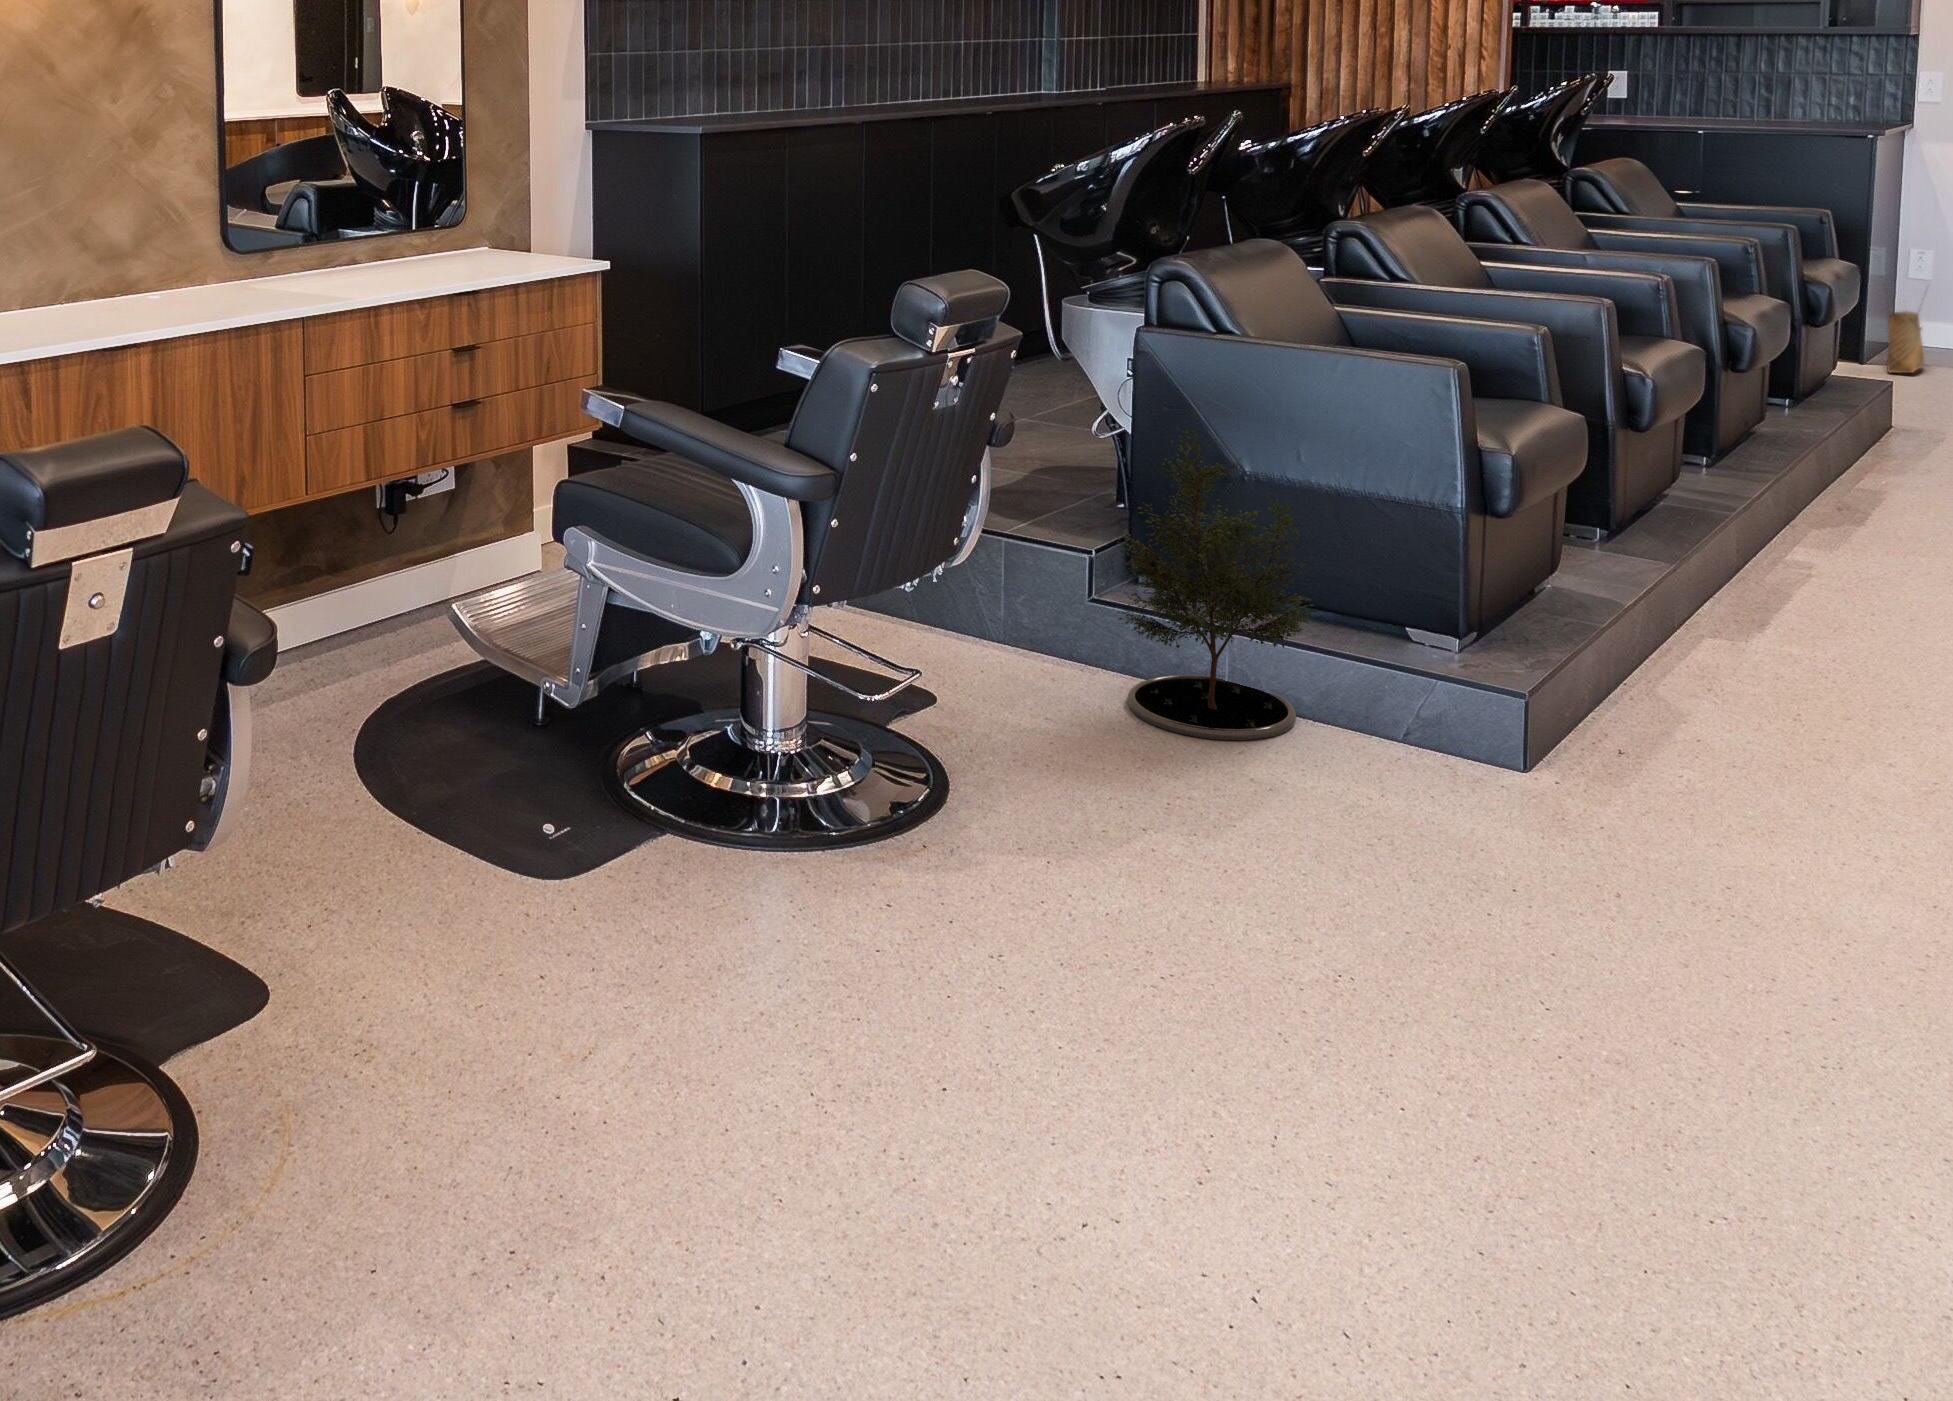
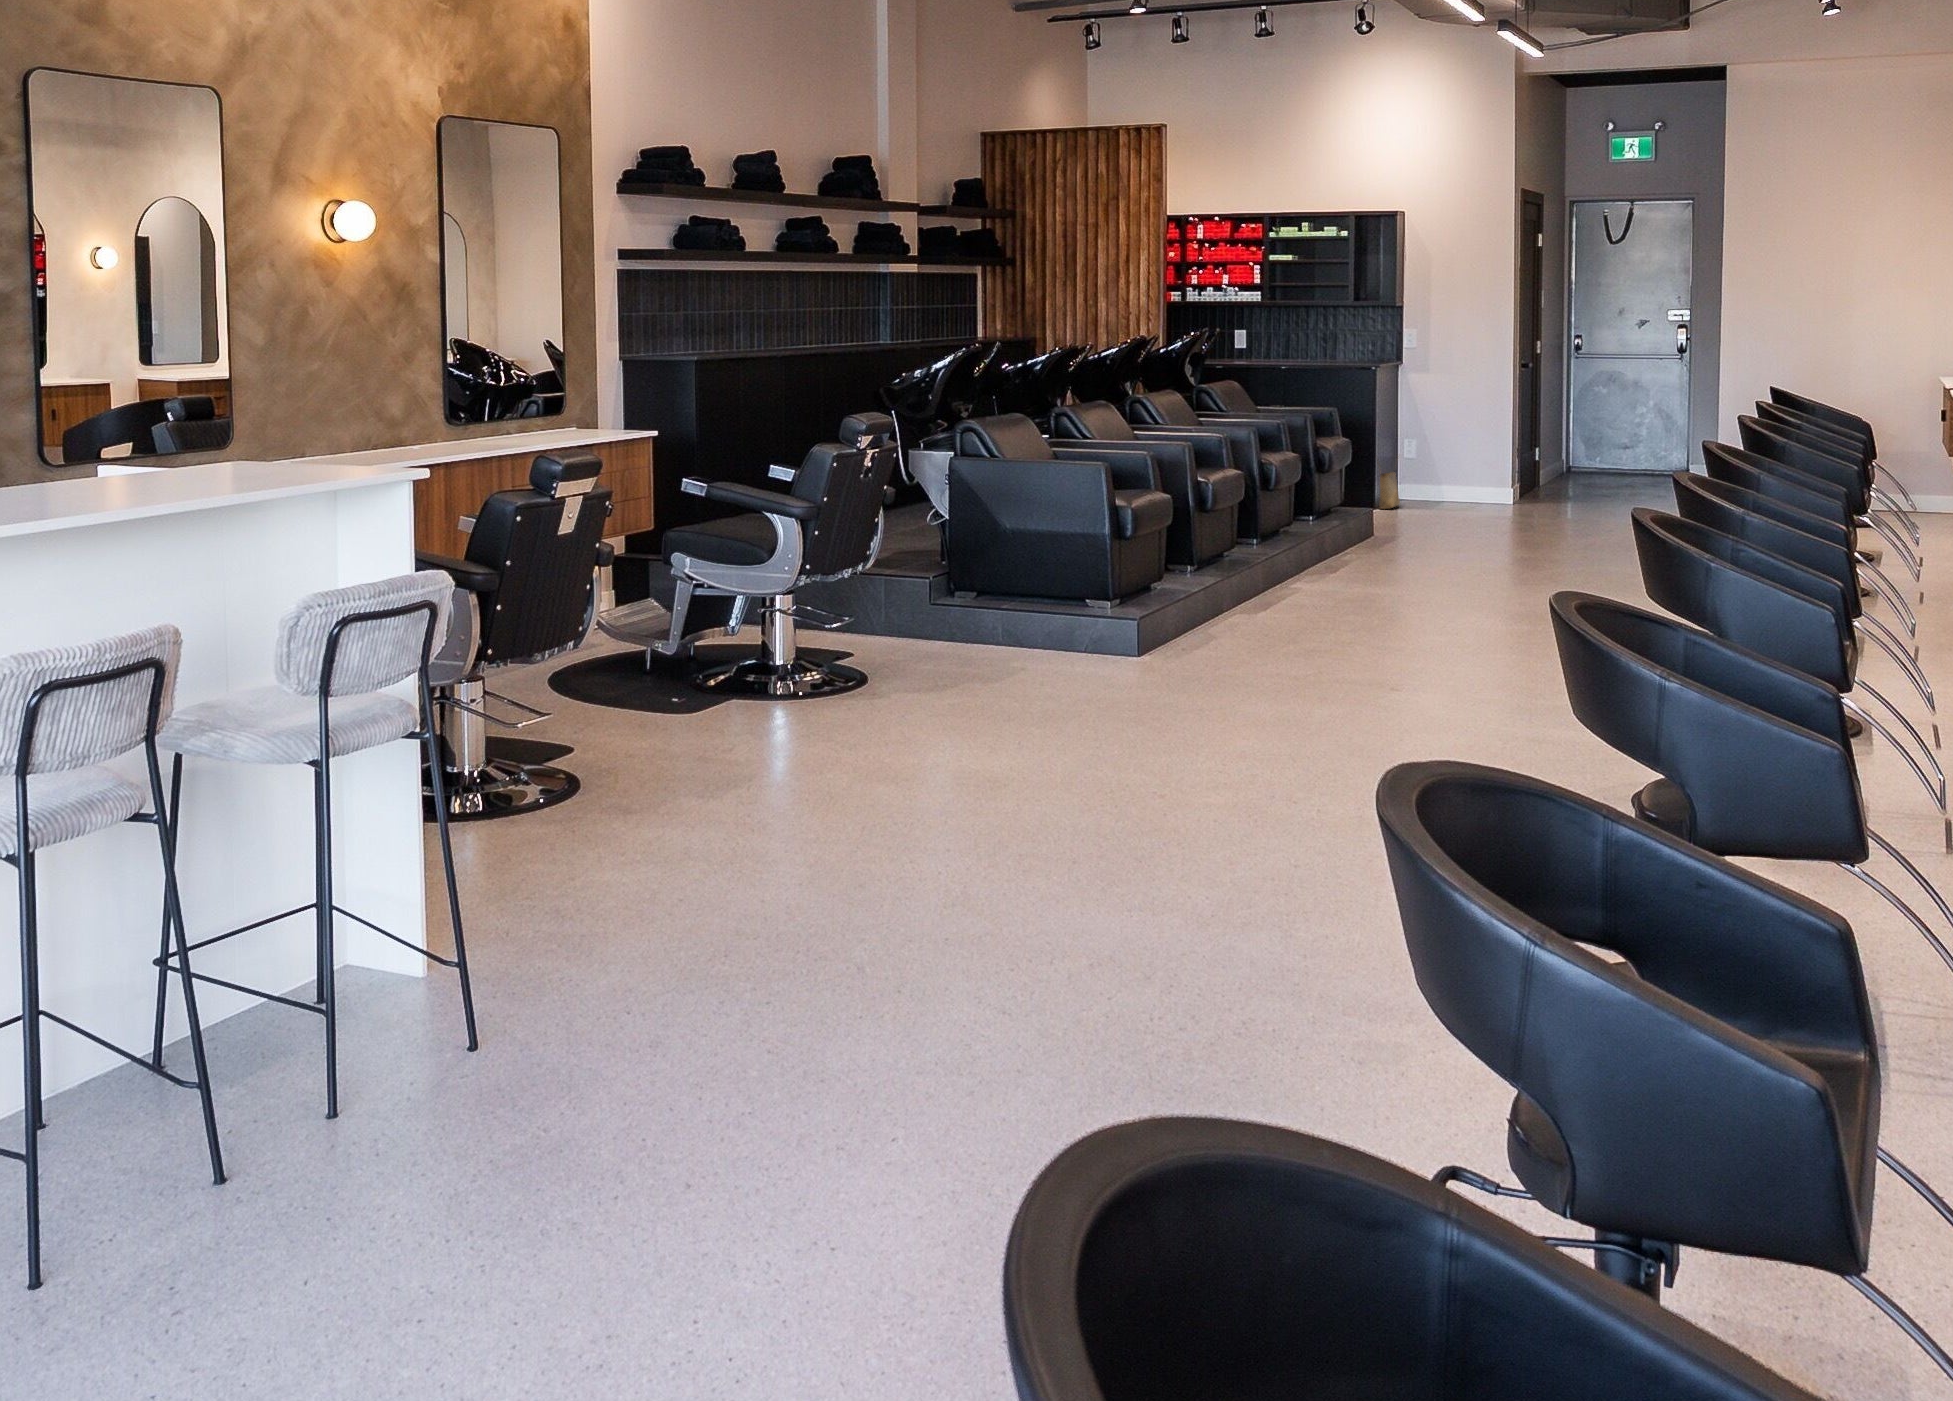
potted tree: present [1117,427,1314,740] -> none [947,498,1044,652]

